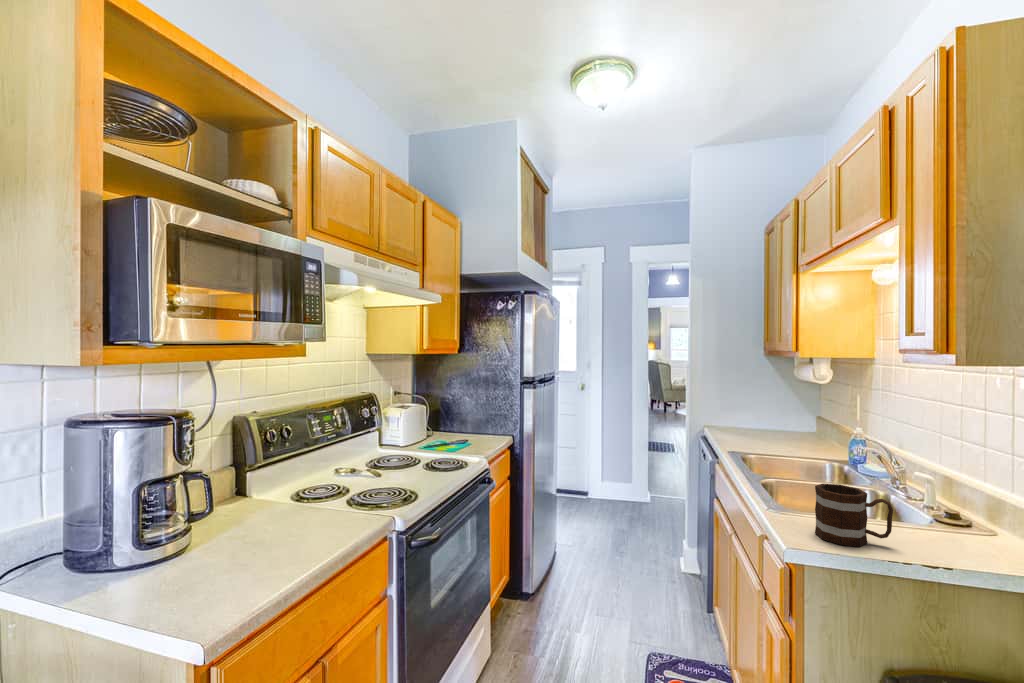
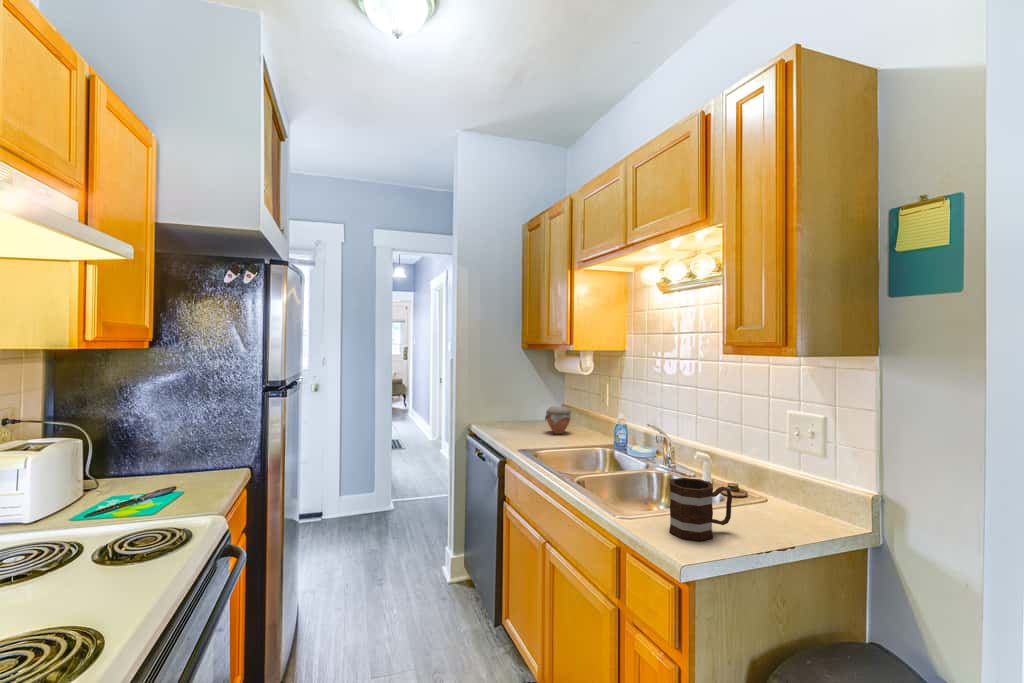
jar: none [776,415,809,444] -> present [545,406,571,434]

